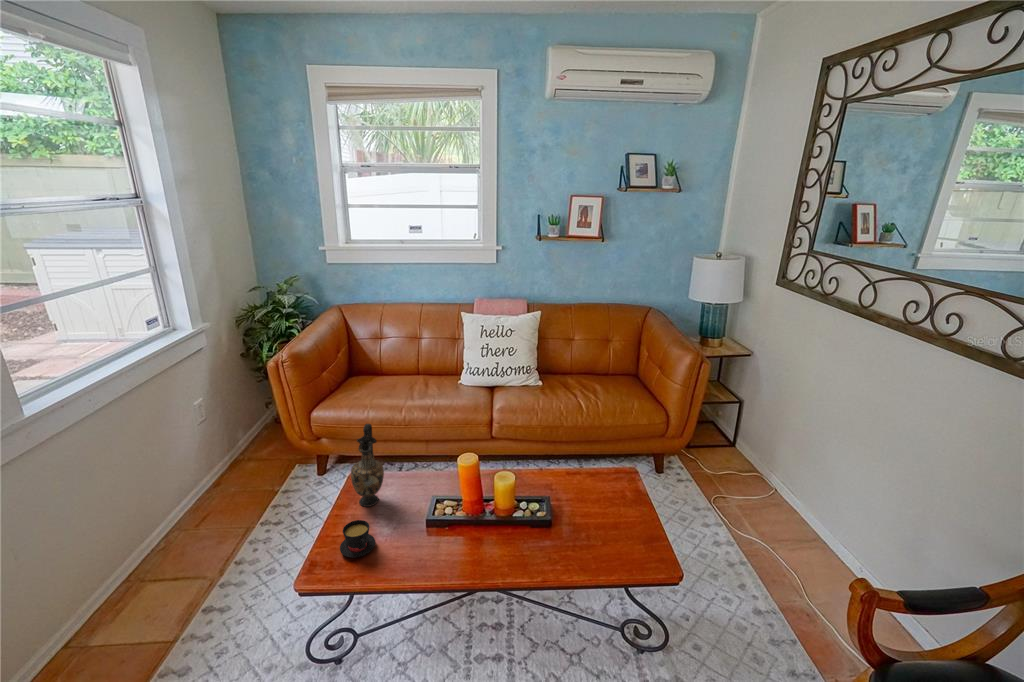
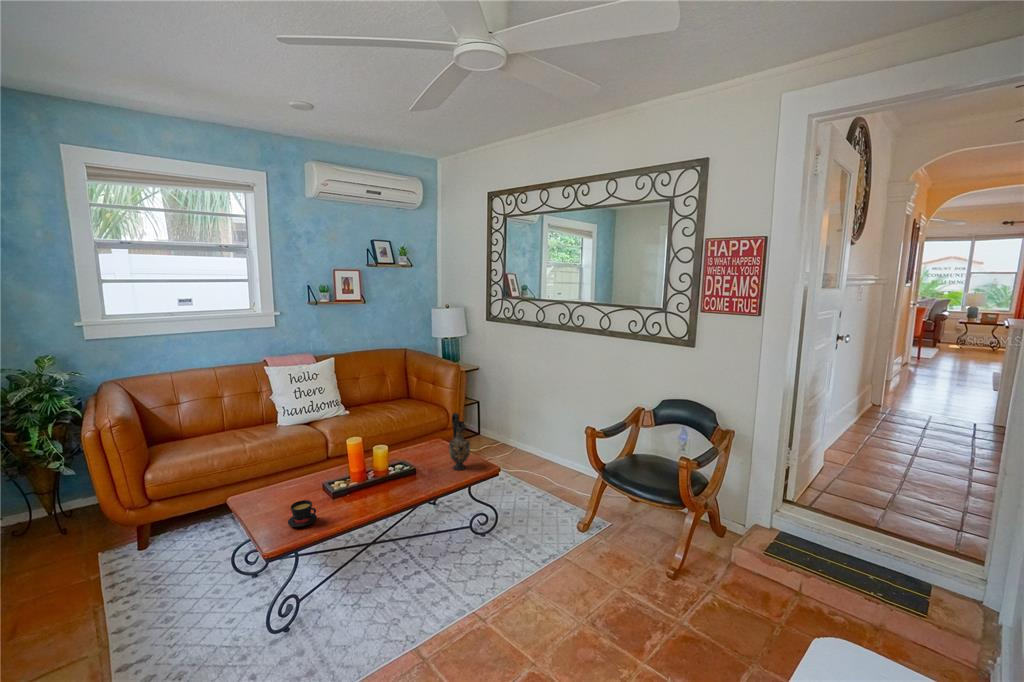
vase: present [351,424,384,507] -> present [449,413,470,470]

